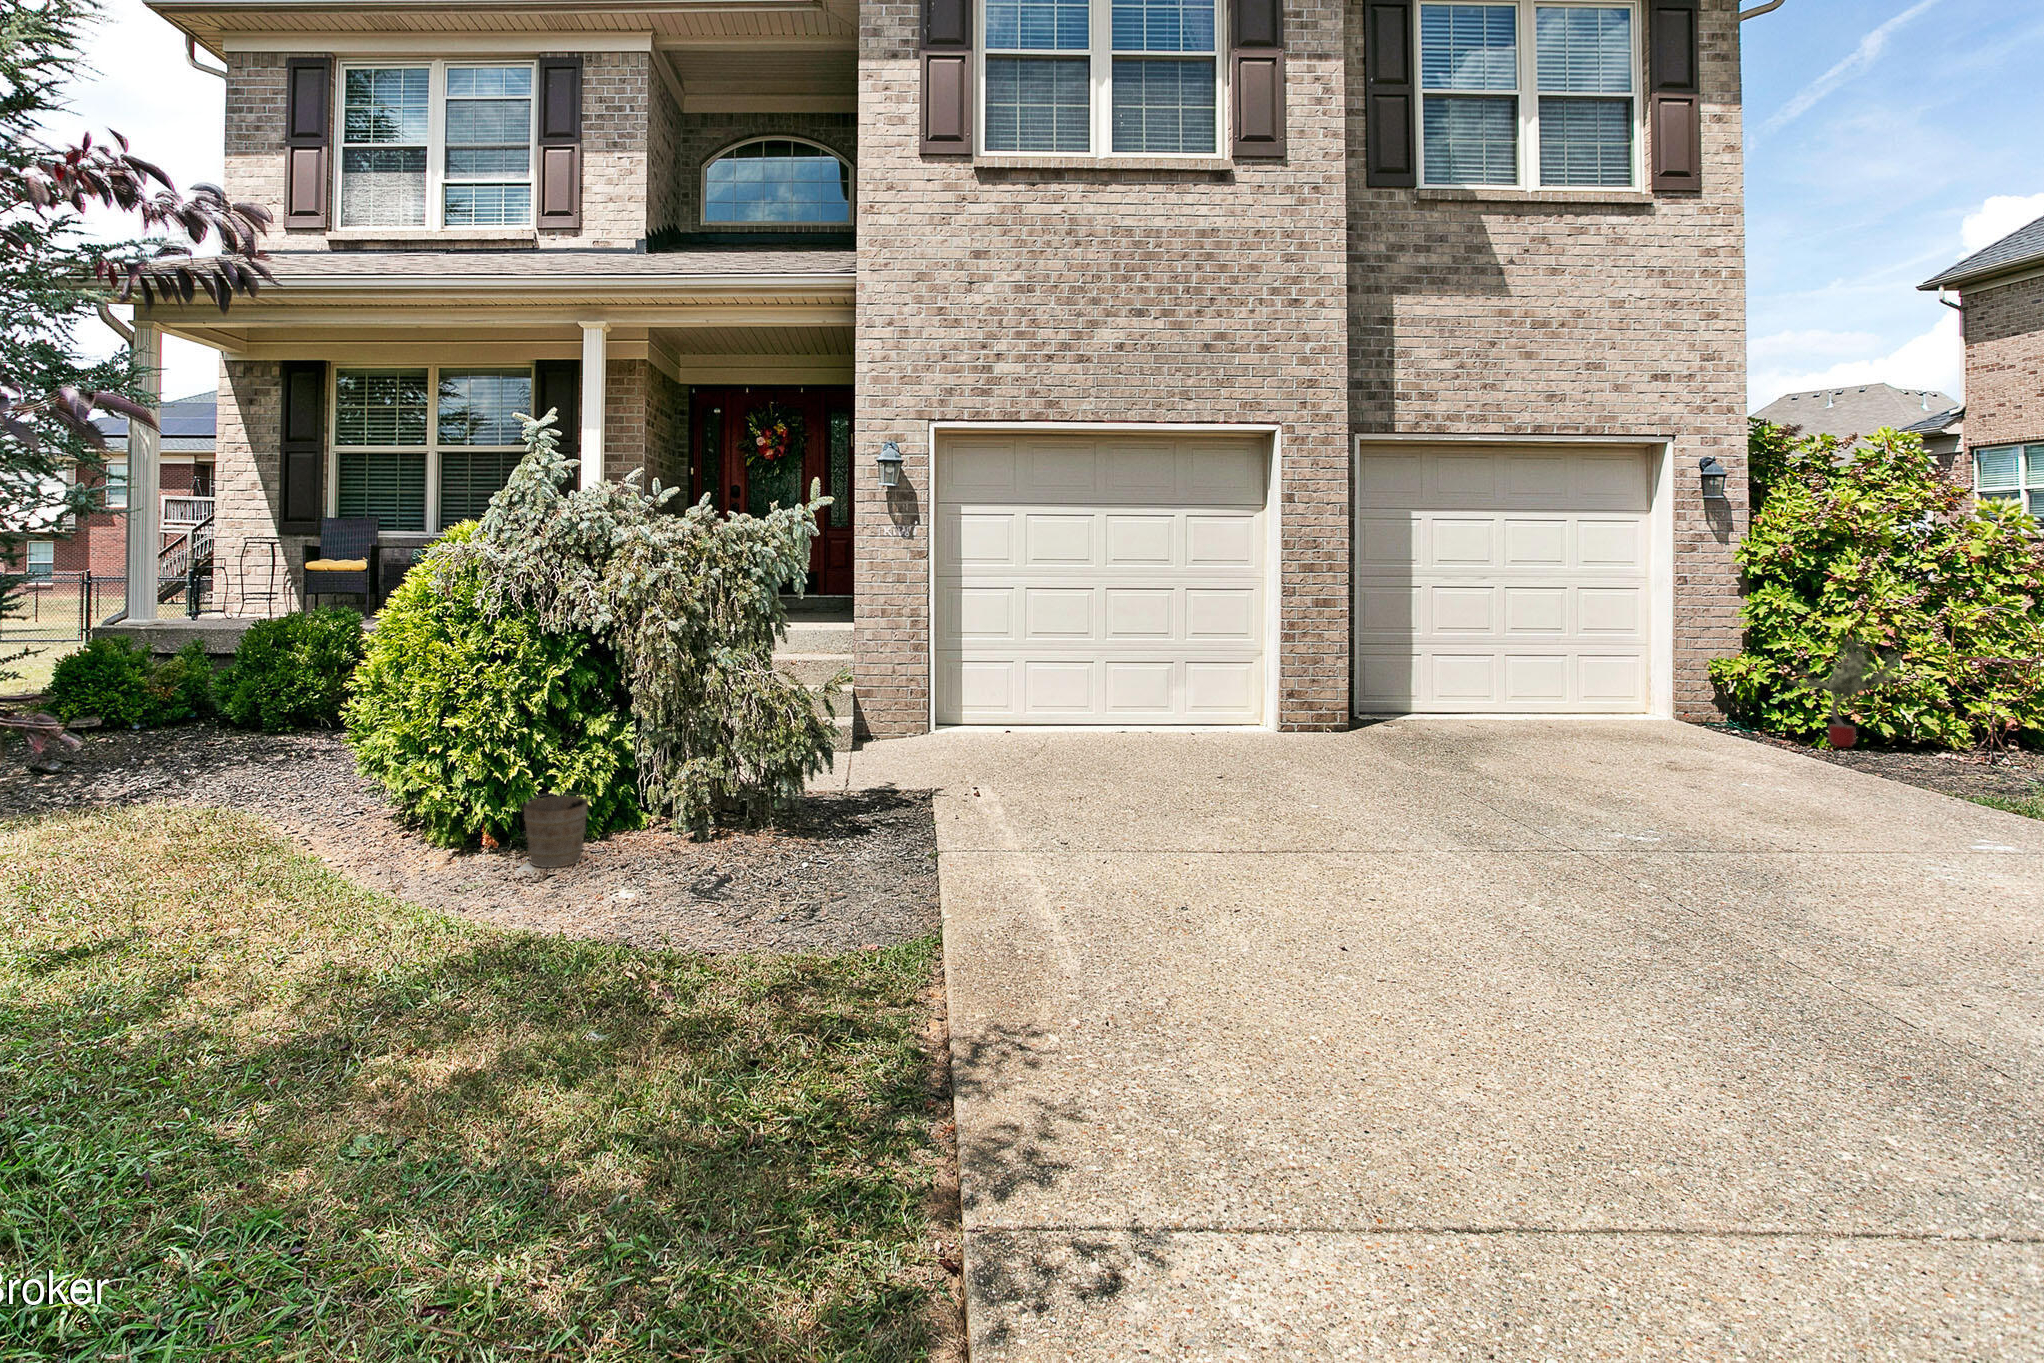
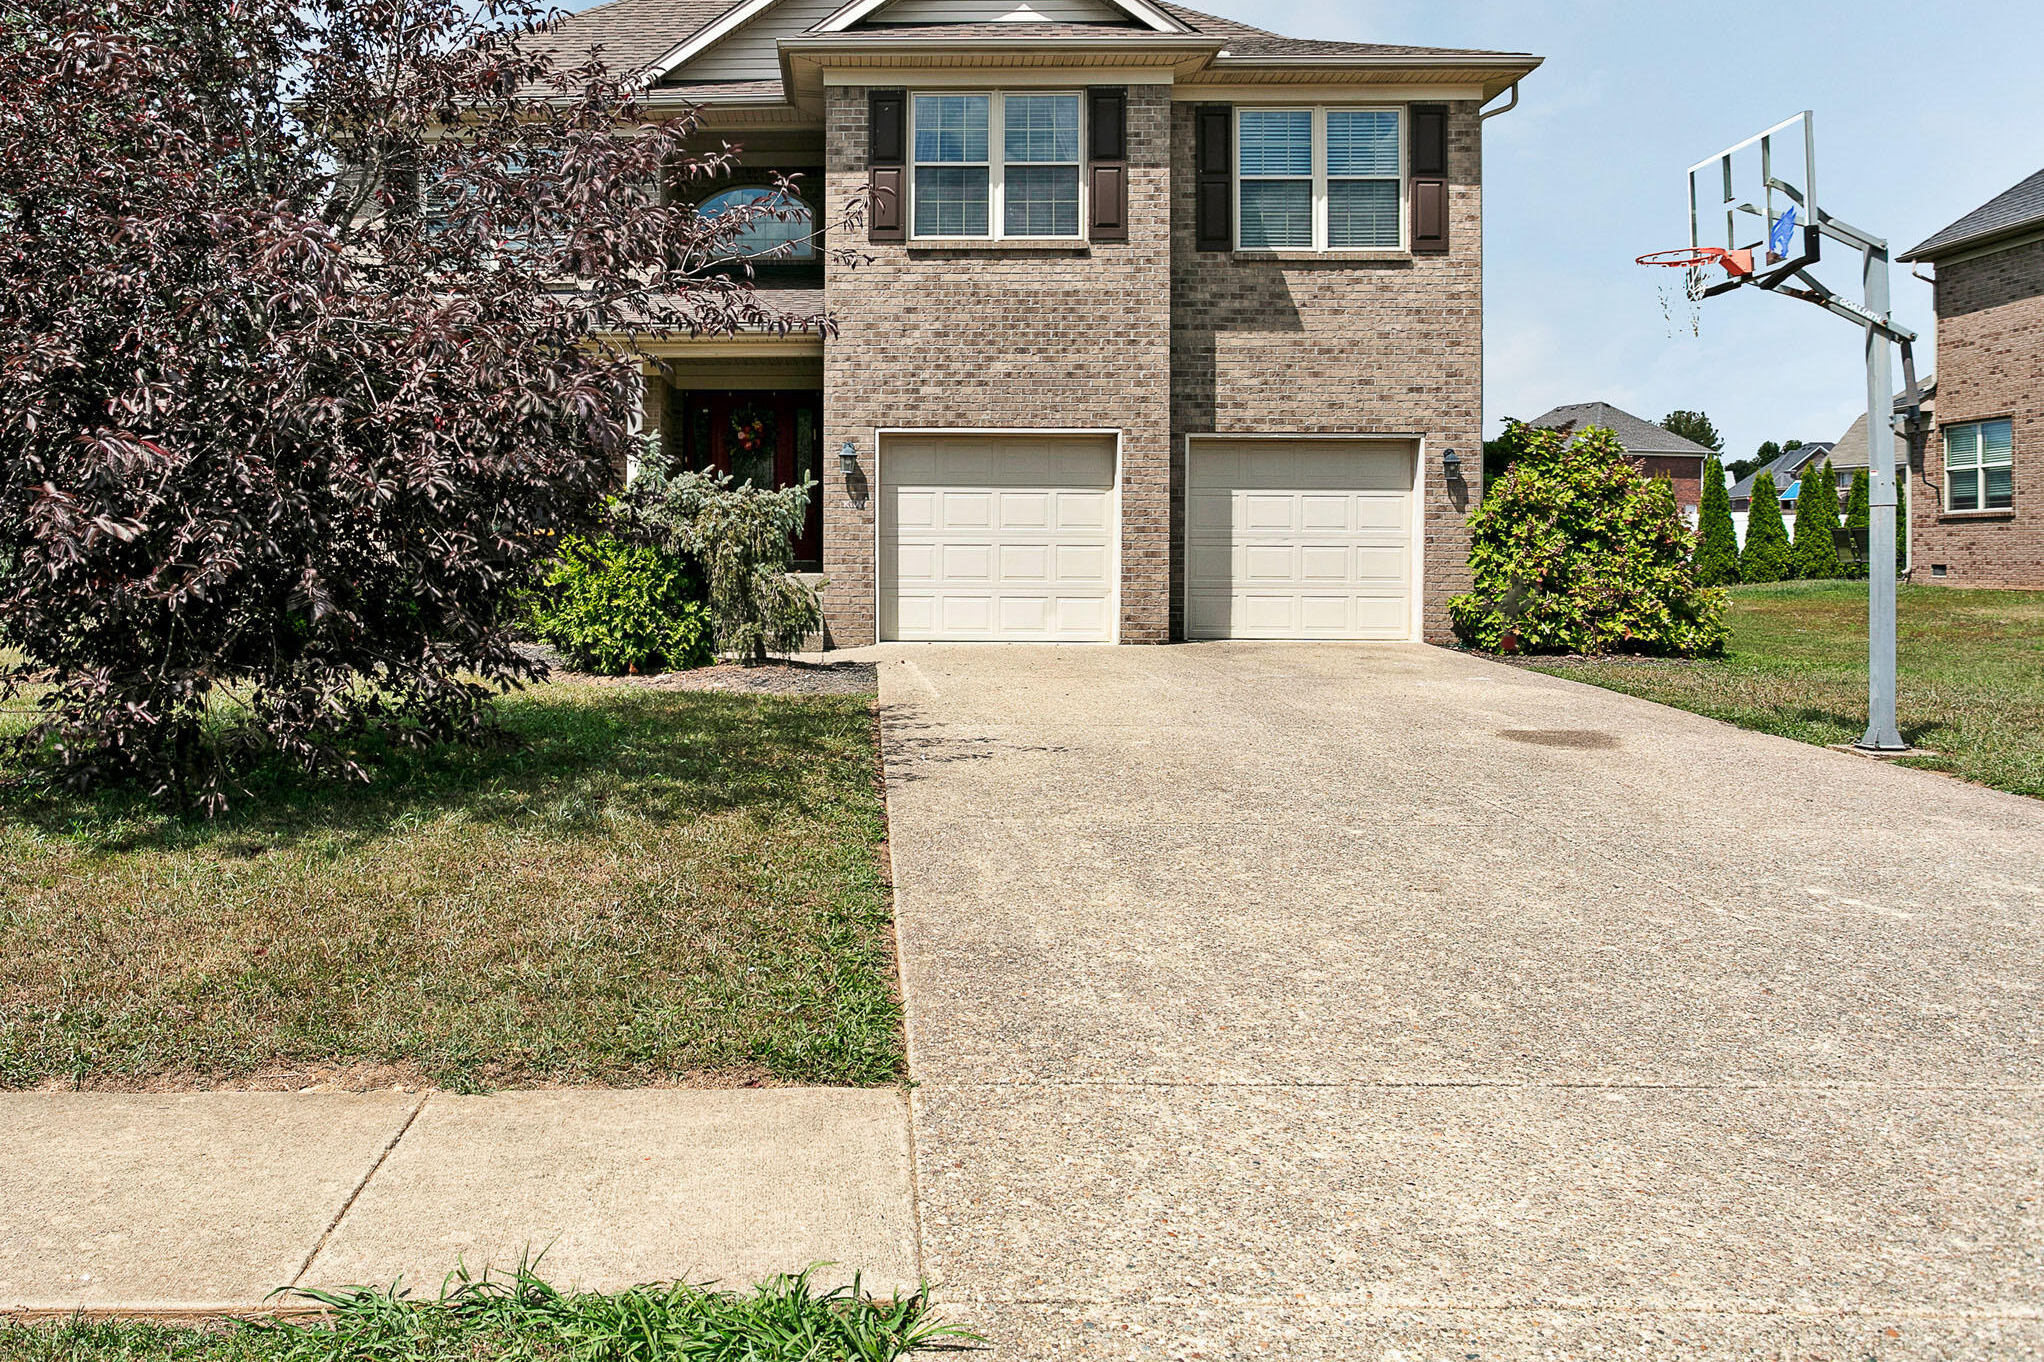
bucket: present [523,792,589,868] -> none [657,644,693,678]

